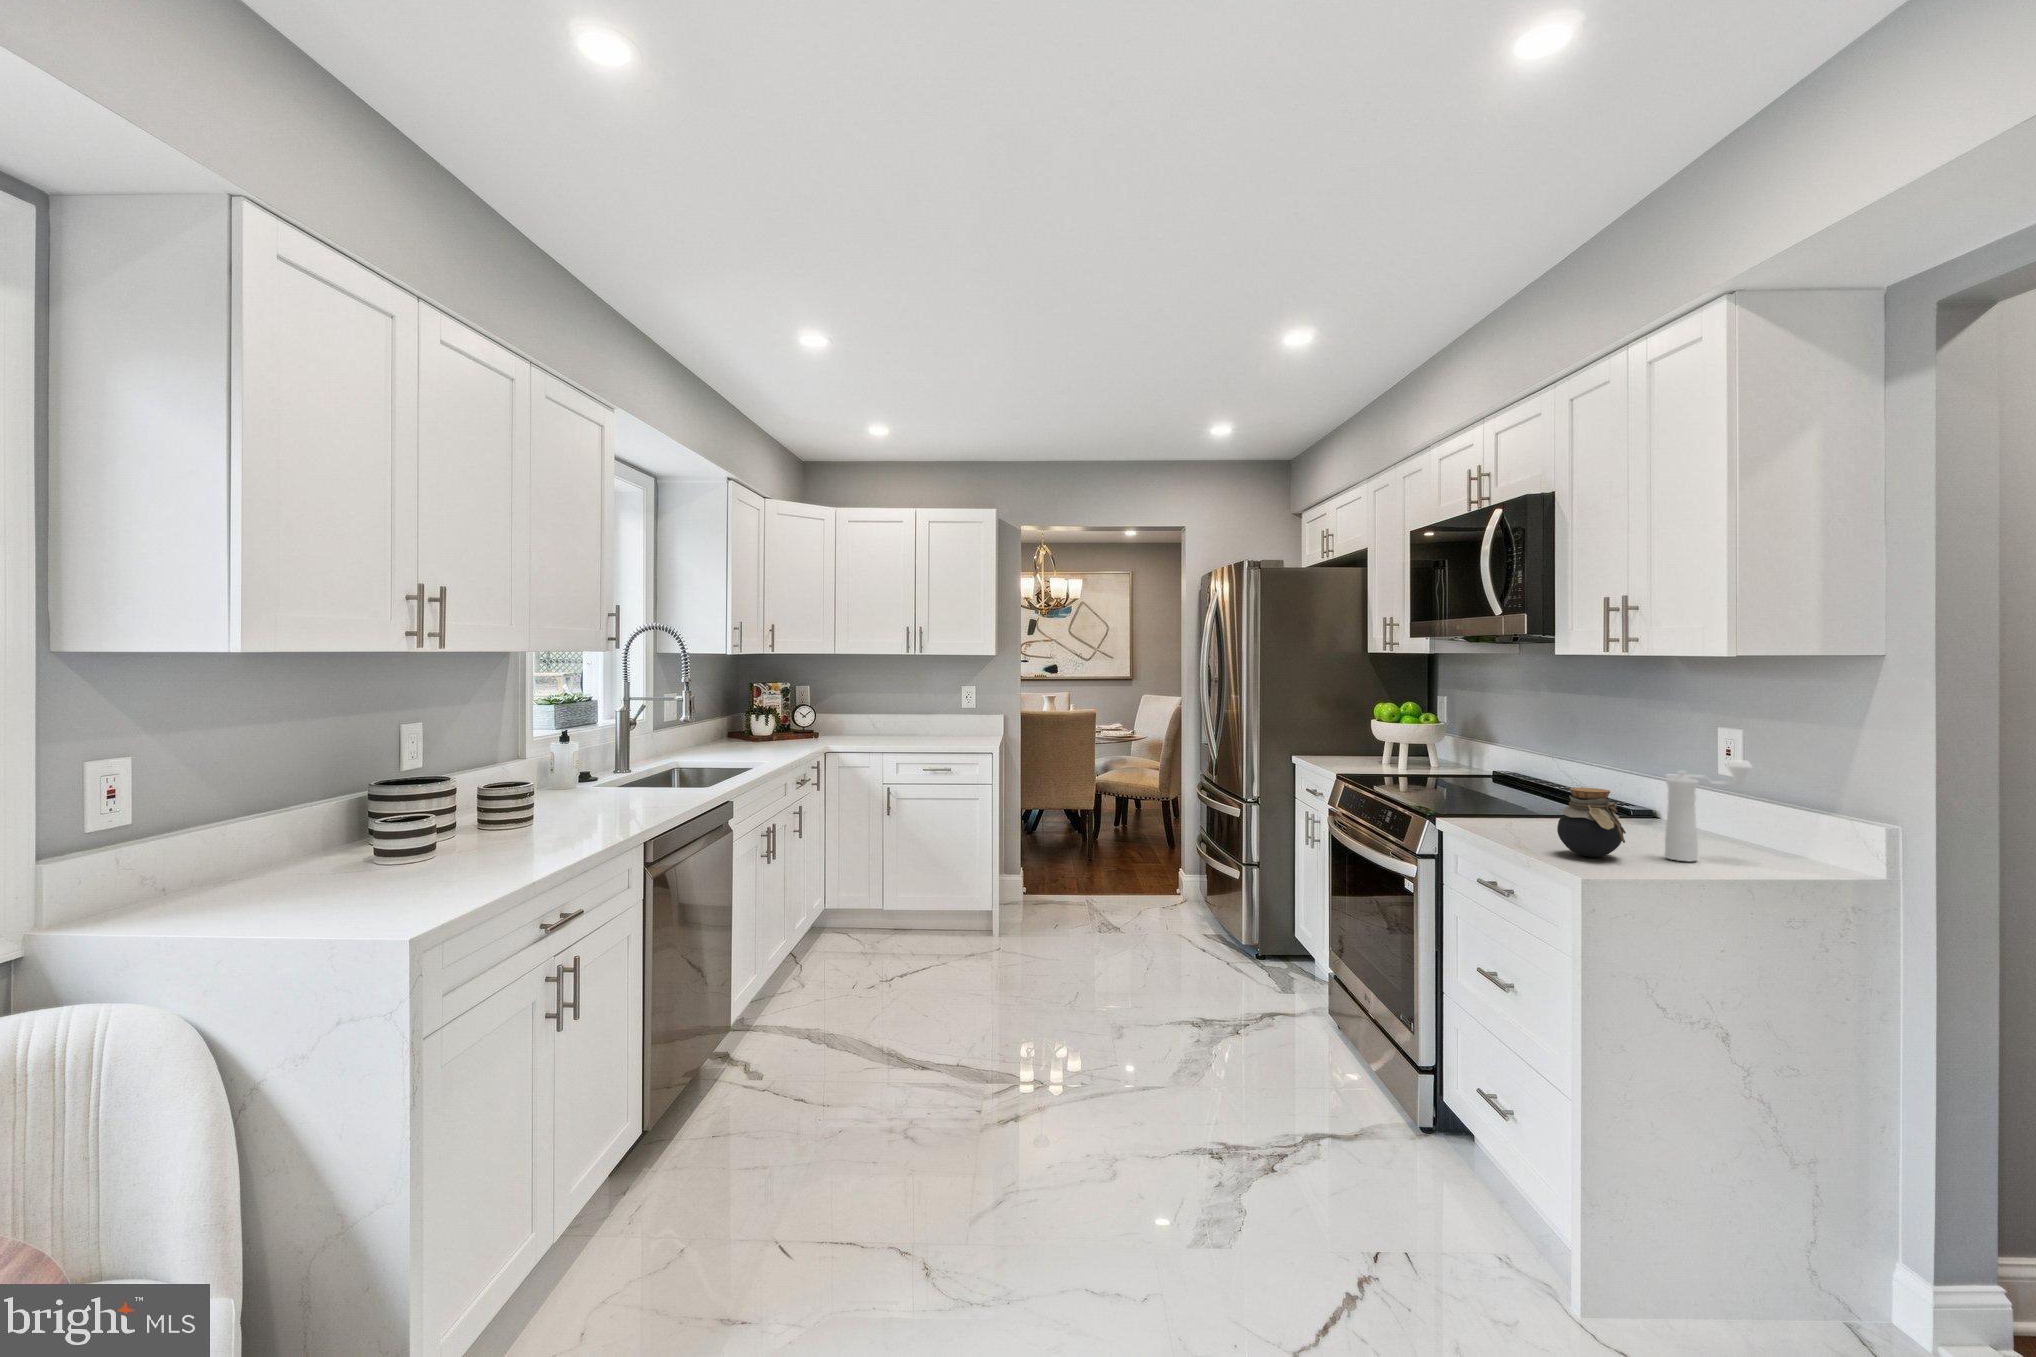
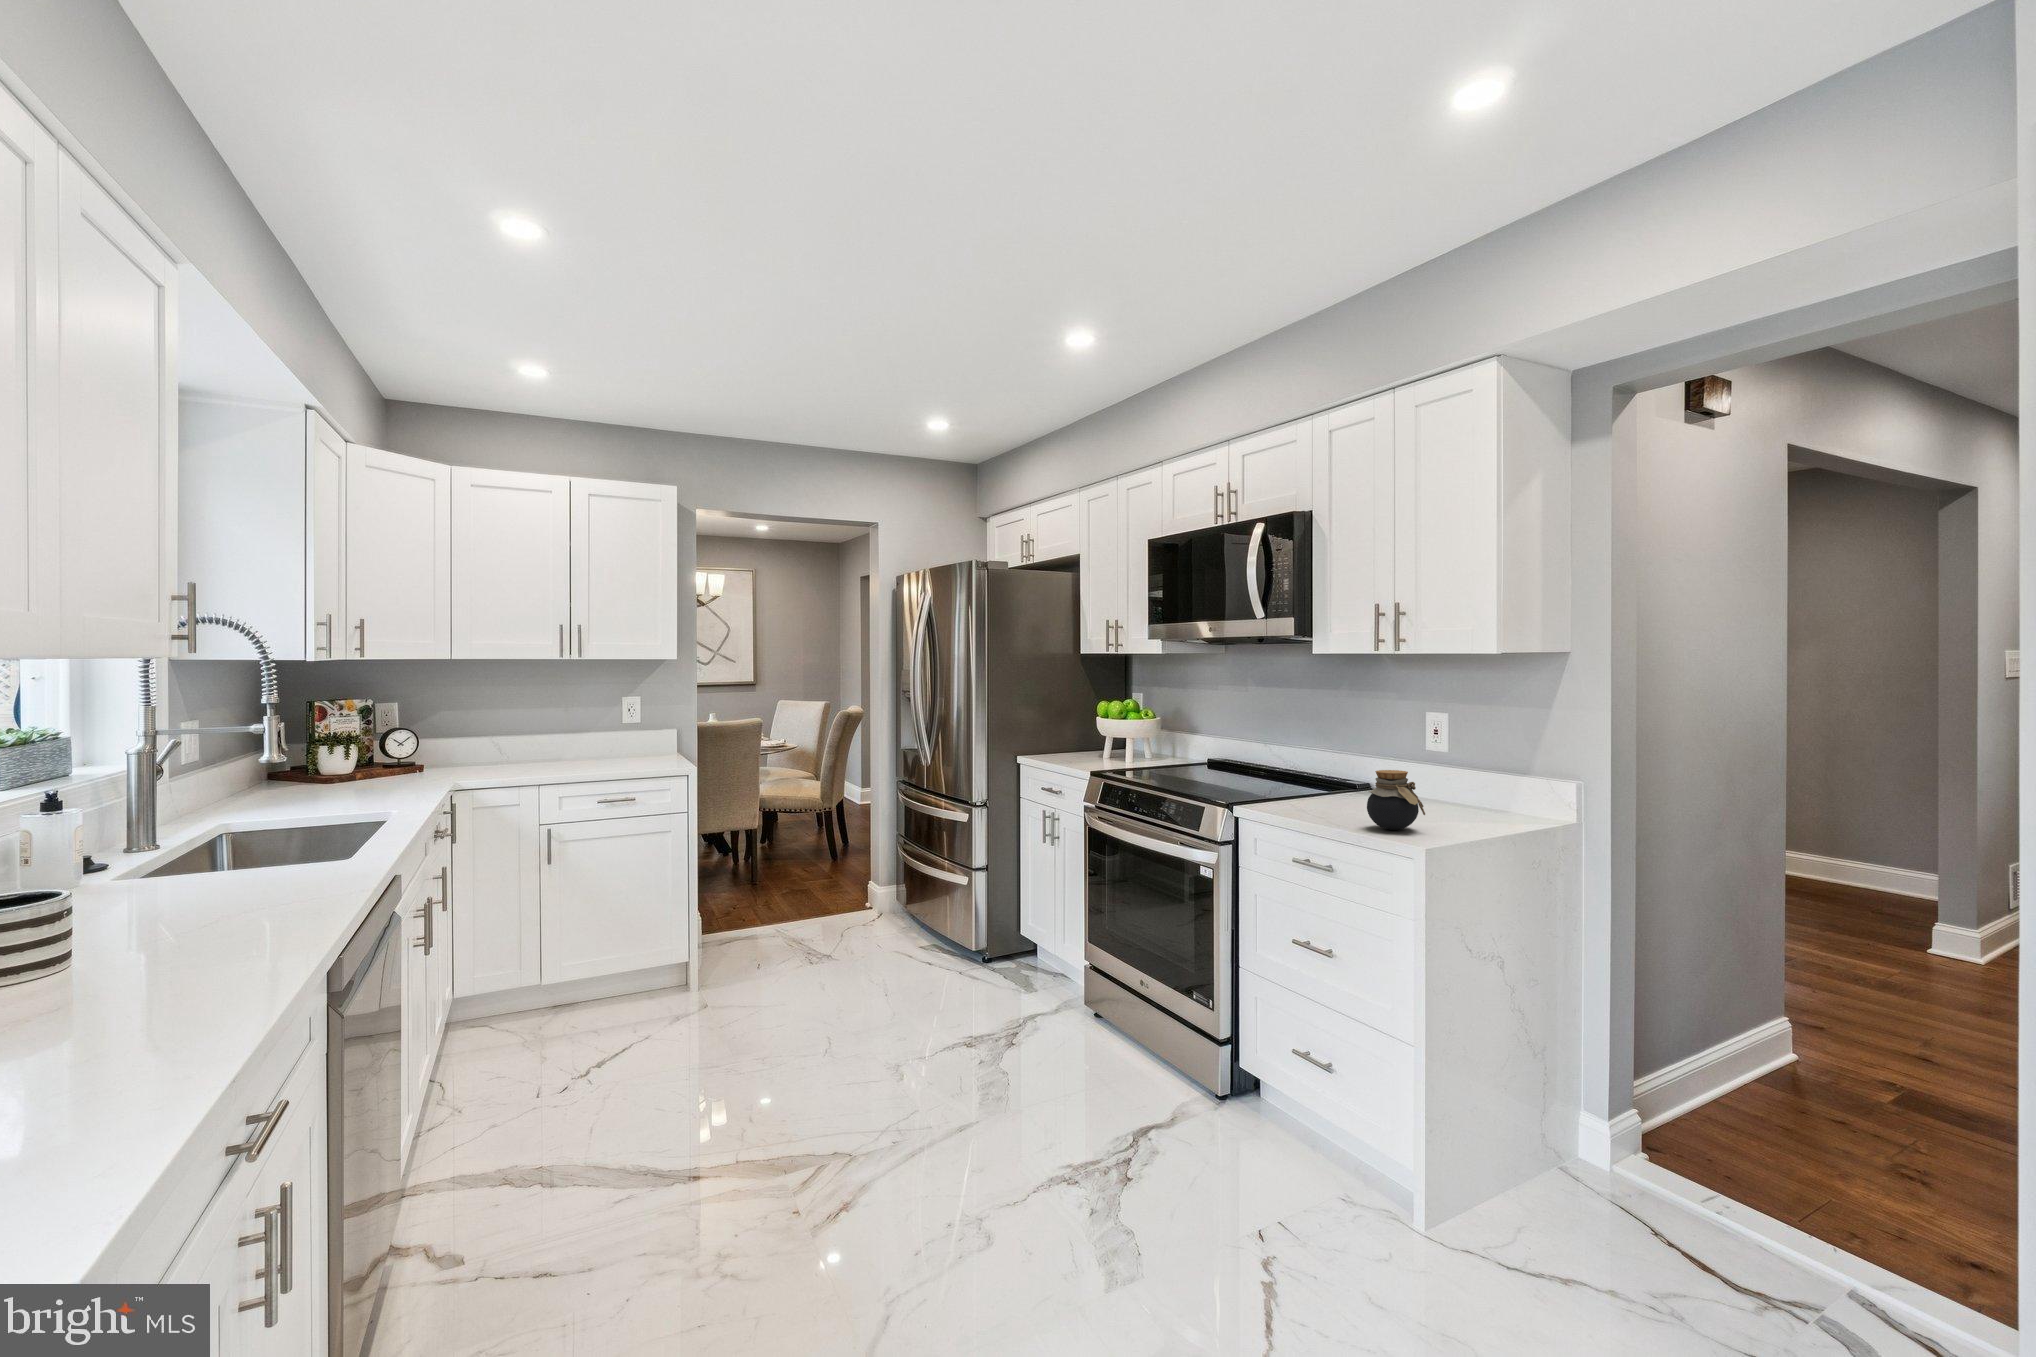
pepper mill: present [1665,760,1752,861] -> none [1440,740,1496,826]

